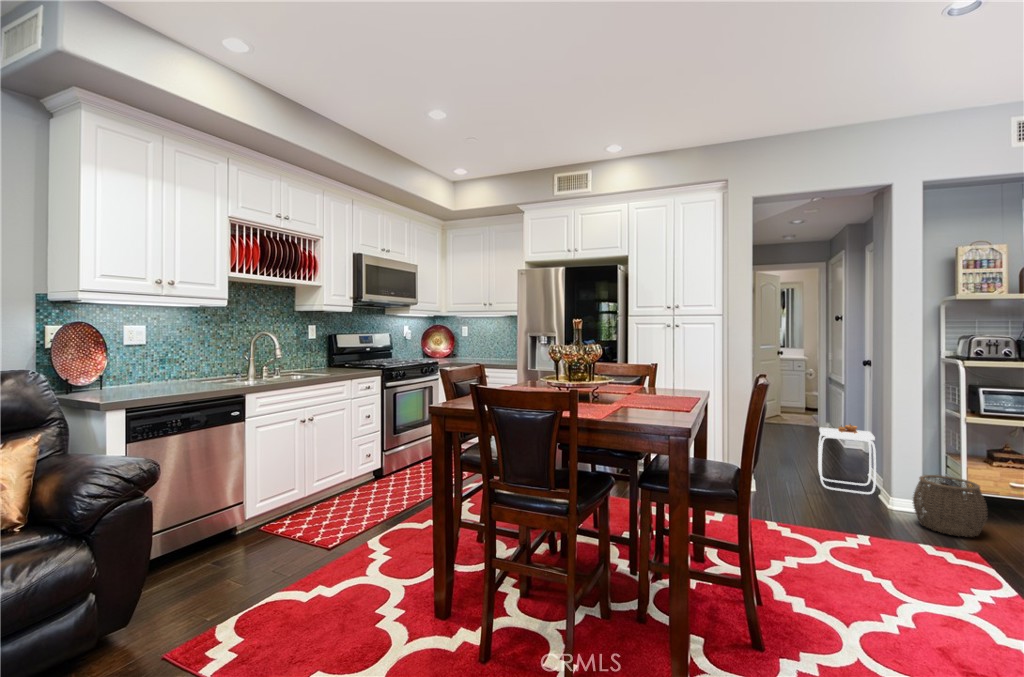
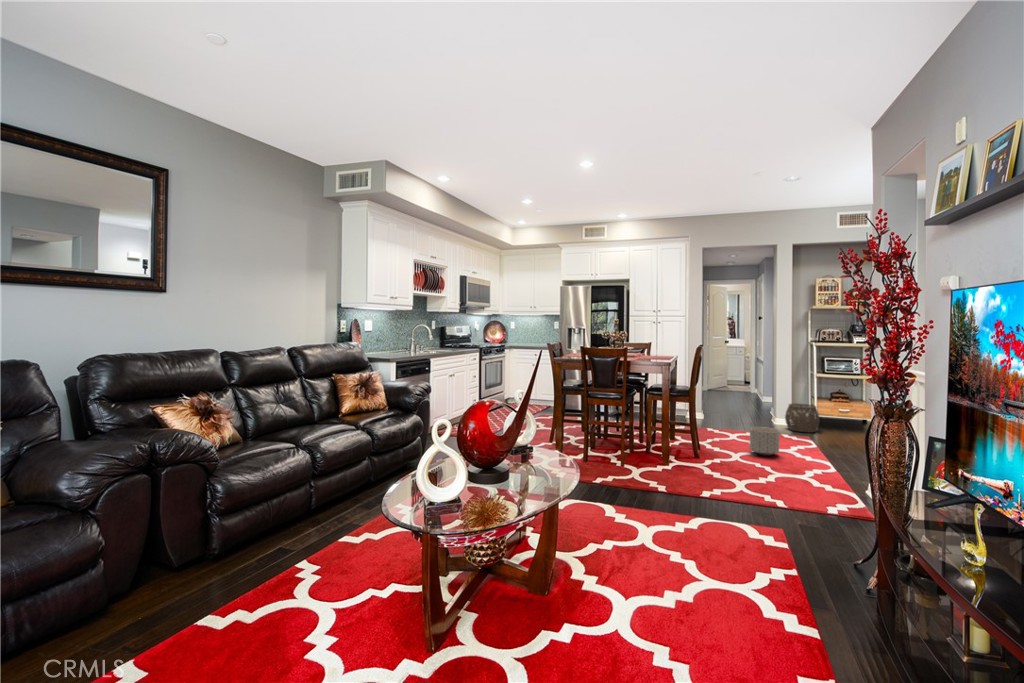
side table: present [818,424,876,494] -> none [741,380,771,420]
planter: none [870,557,948,637] -> present [749,427,780,456]

